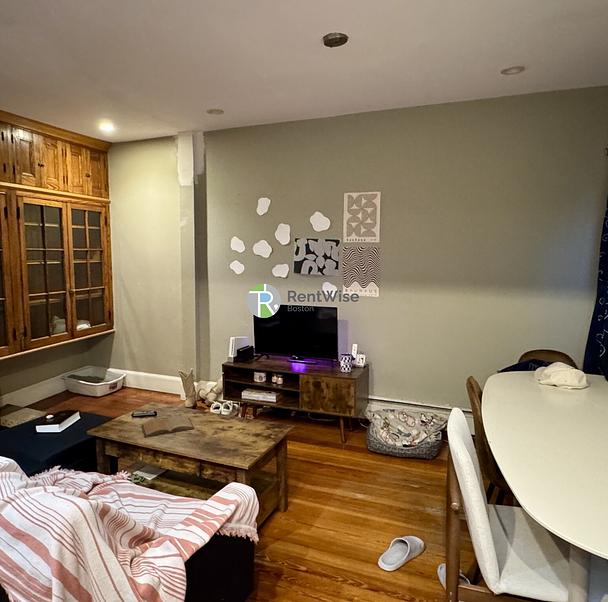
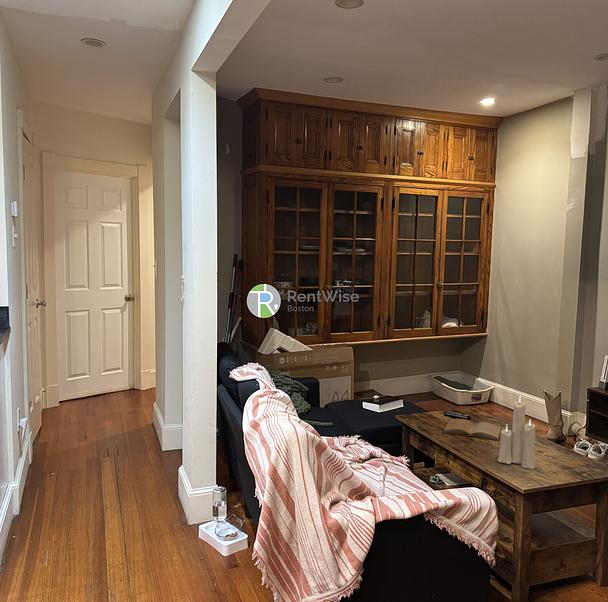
candle: none [207,387,236,449] -> present [498,395,536,469]

